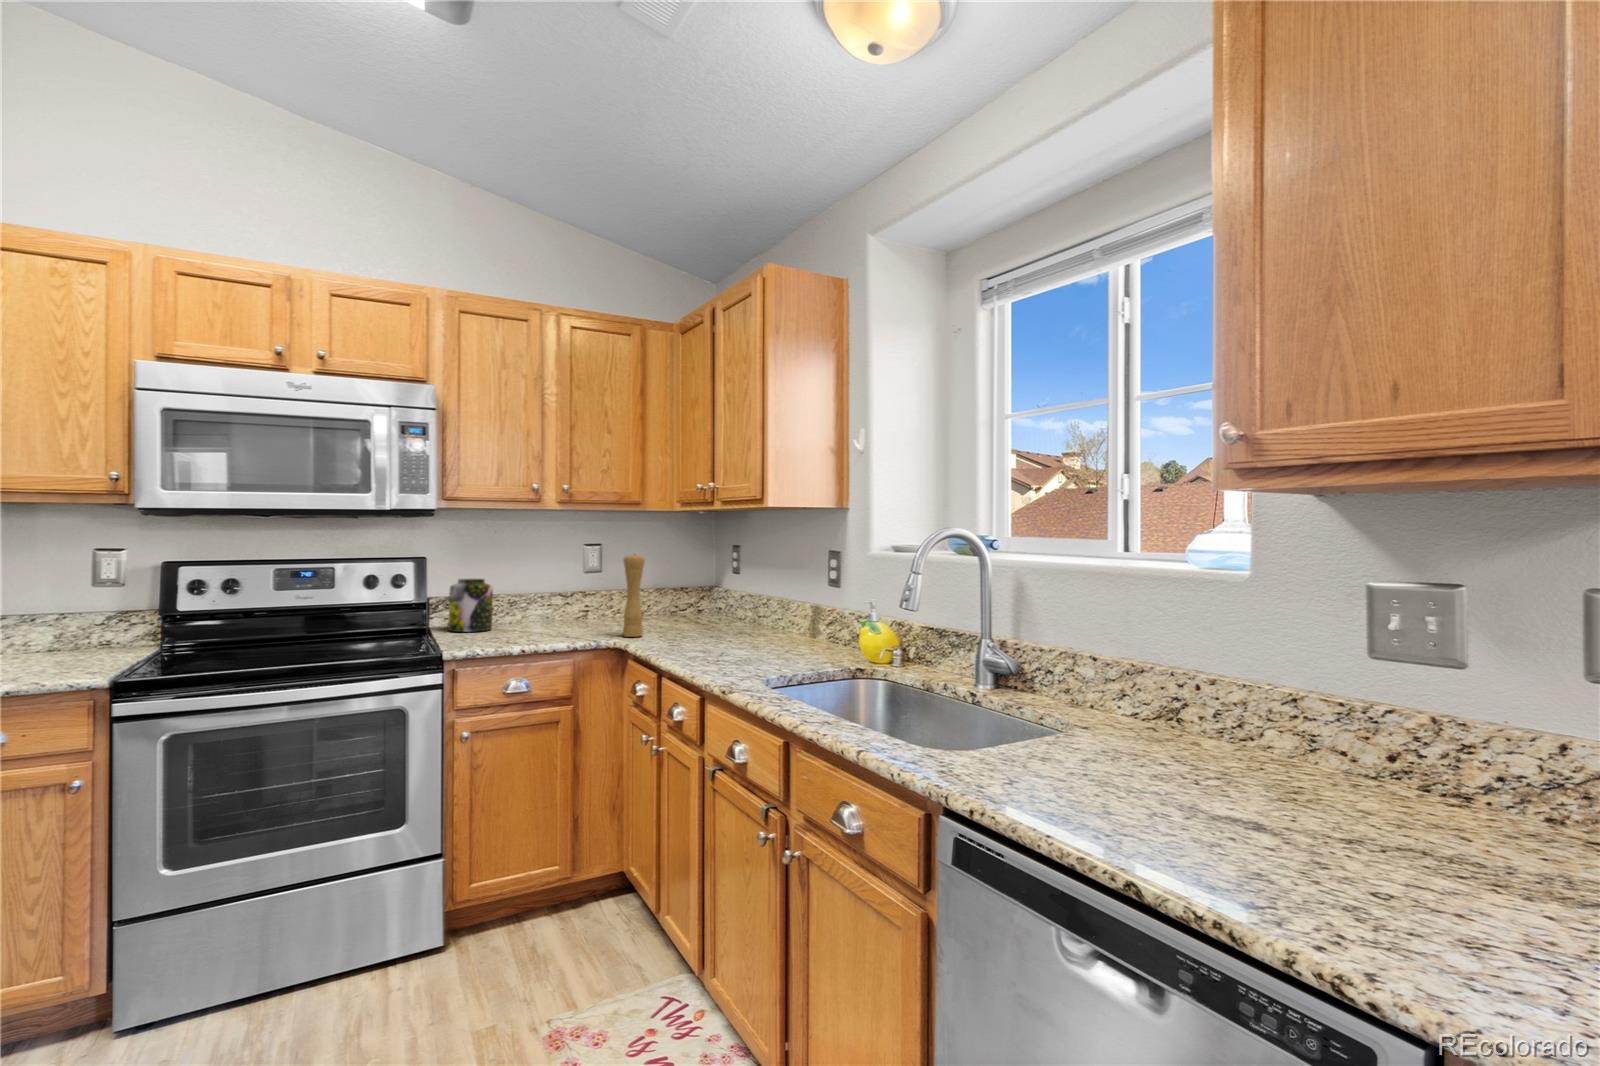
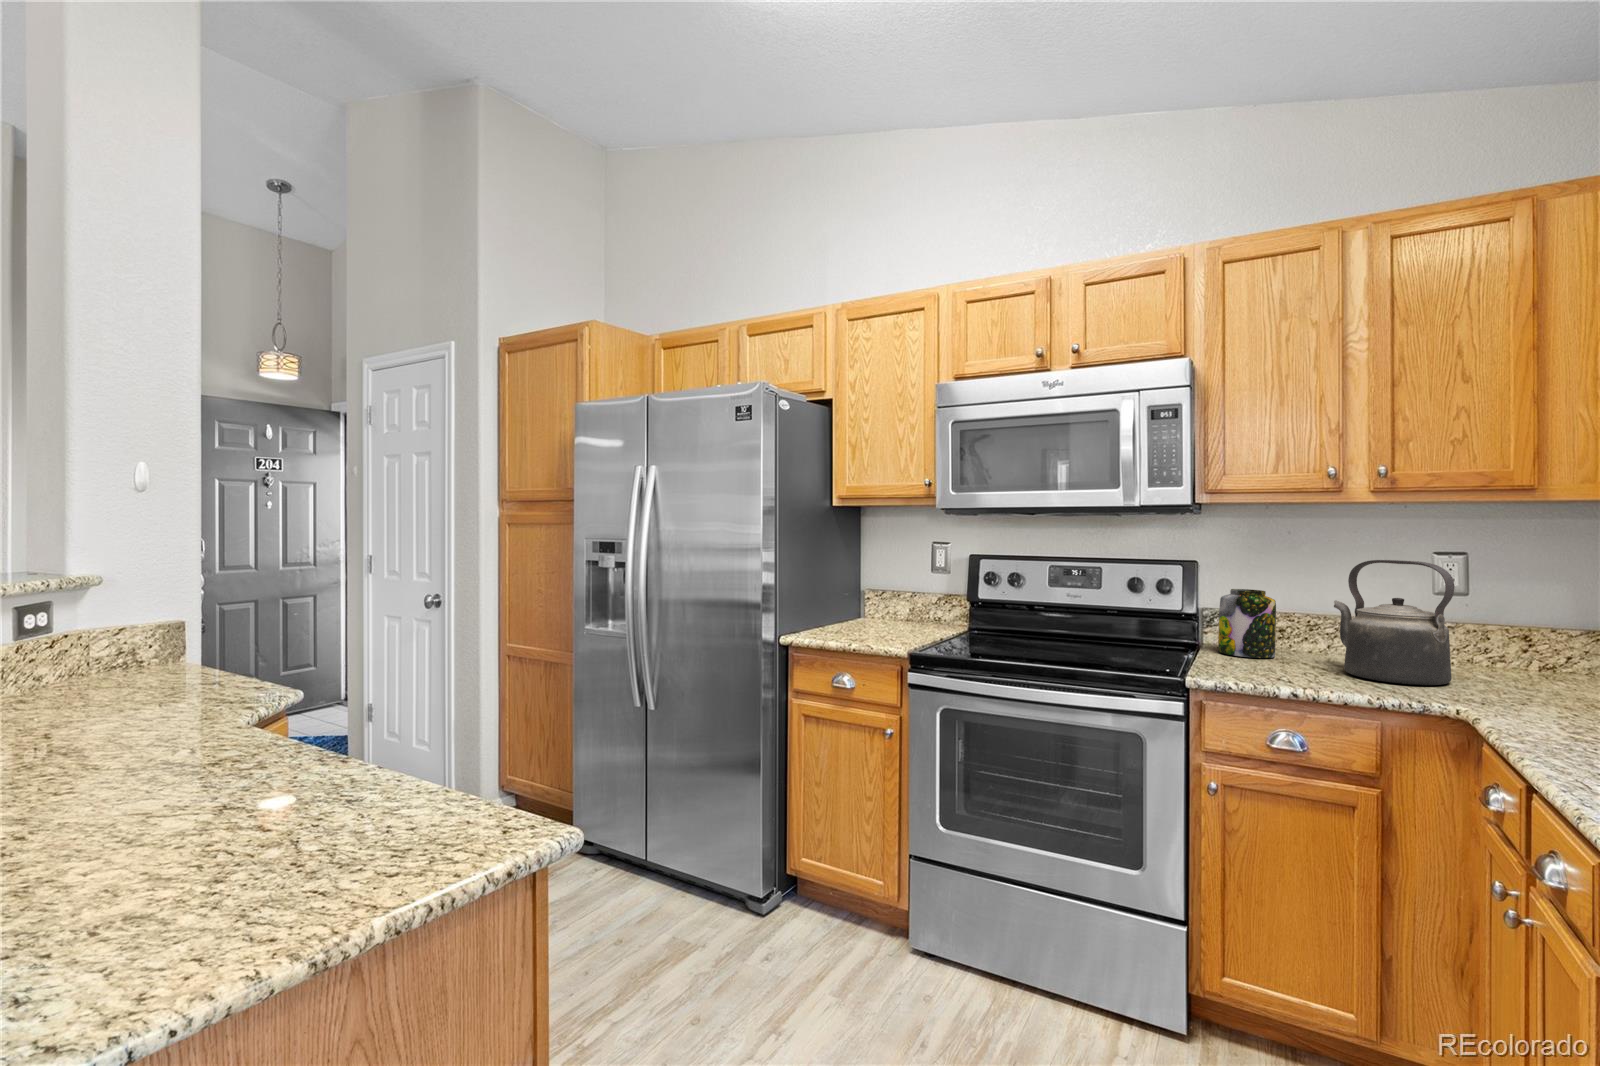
kettle: none [533,552,605,634] -> present [1334,560,1454,685]
pepper mill: present [623,554,645,637] -> none [1480,568,1528,706]

